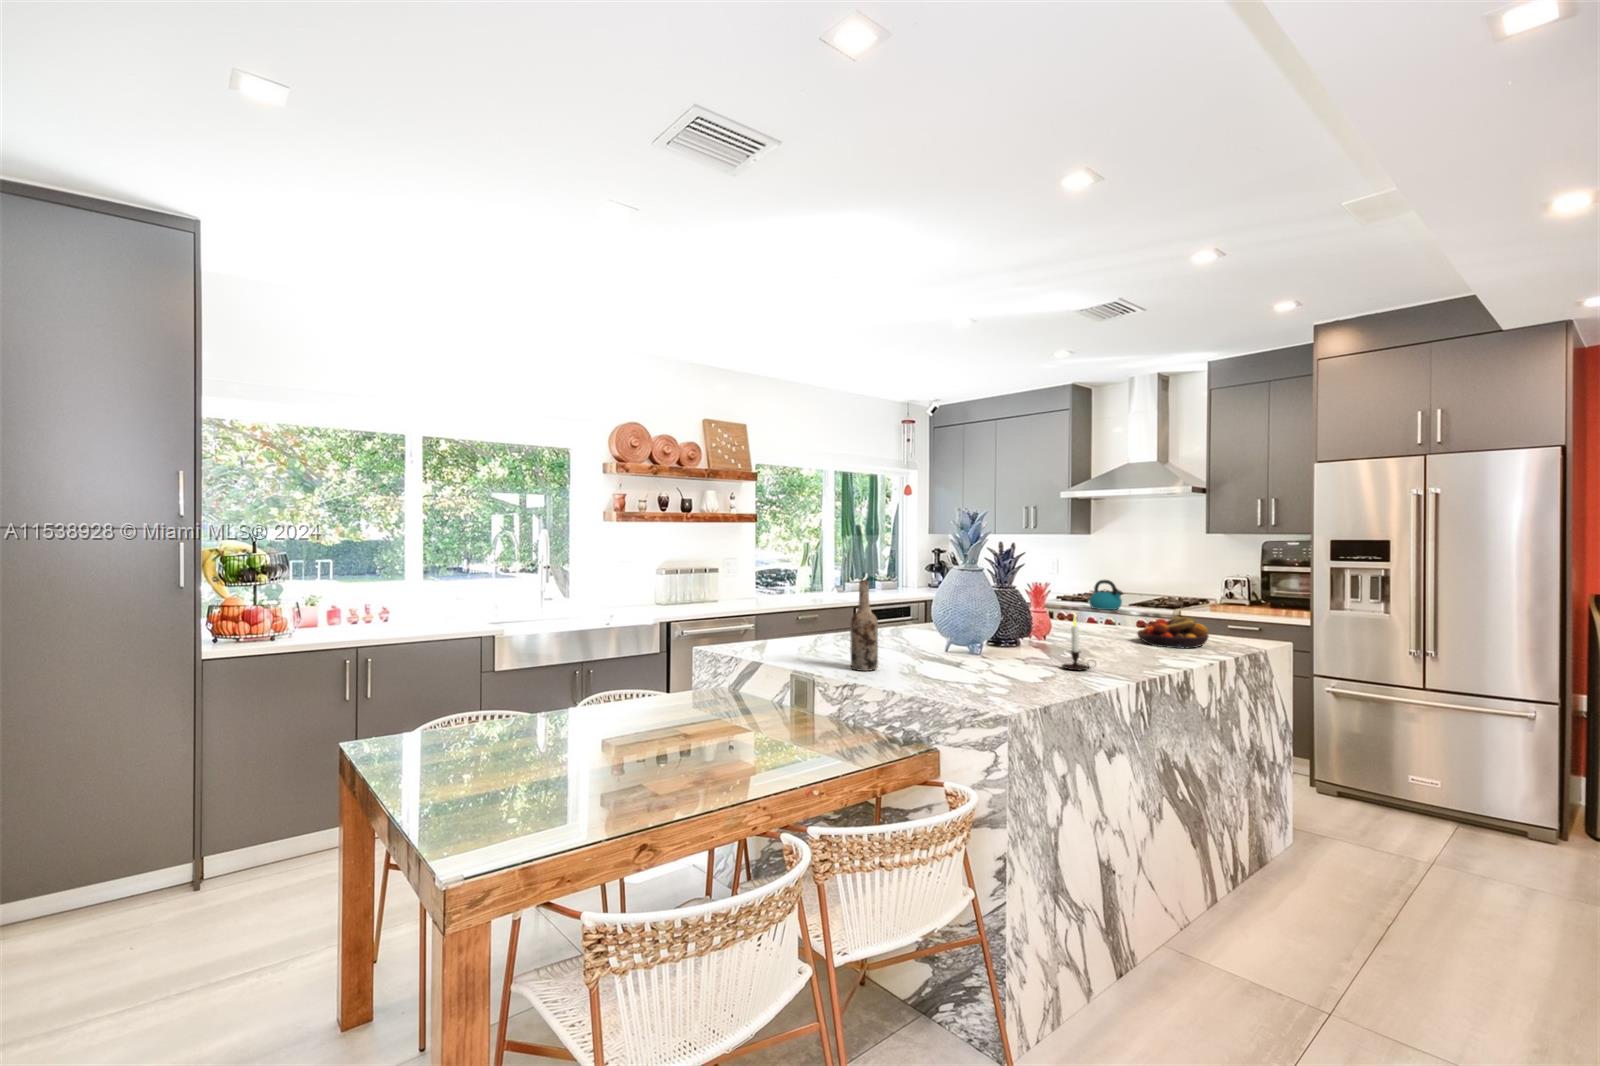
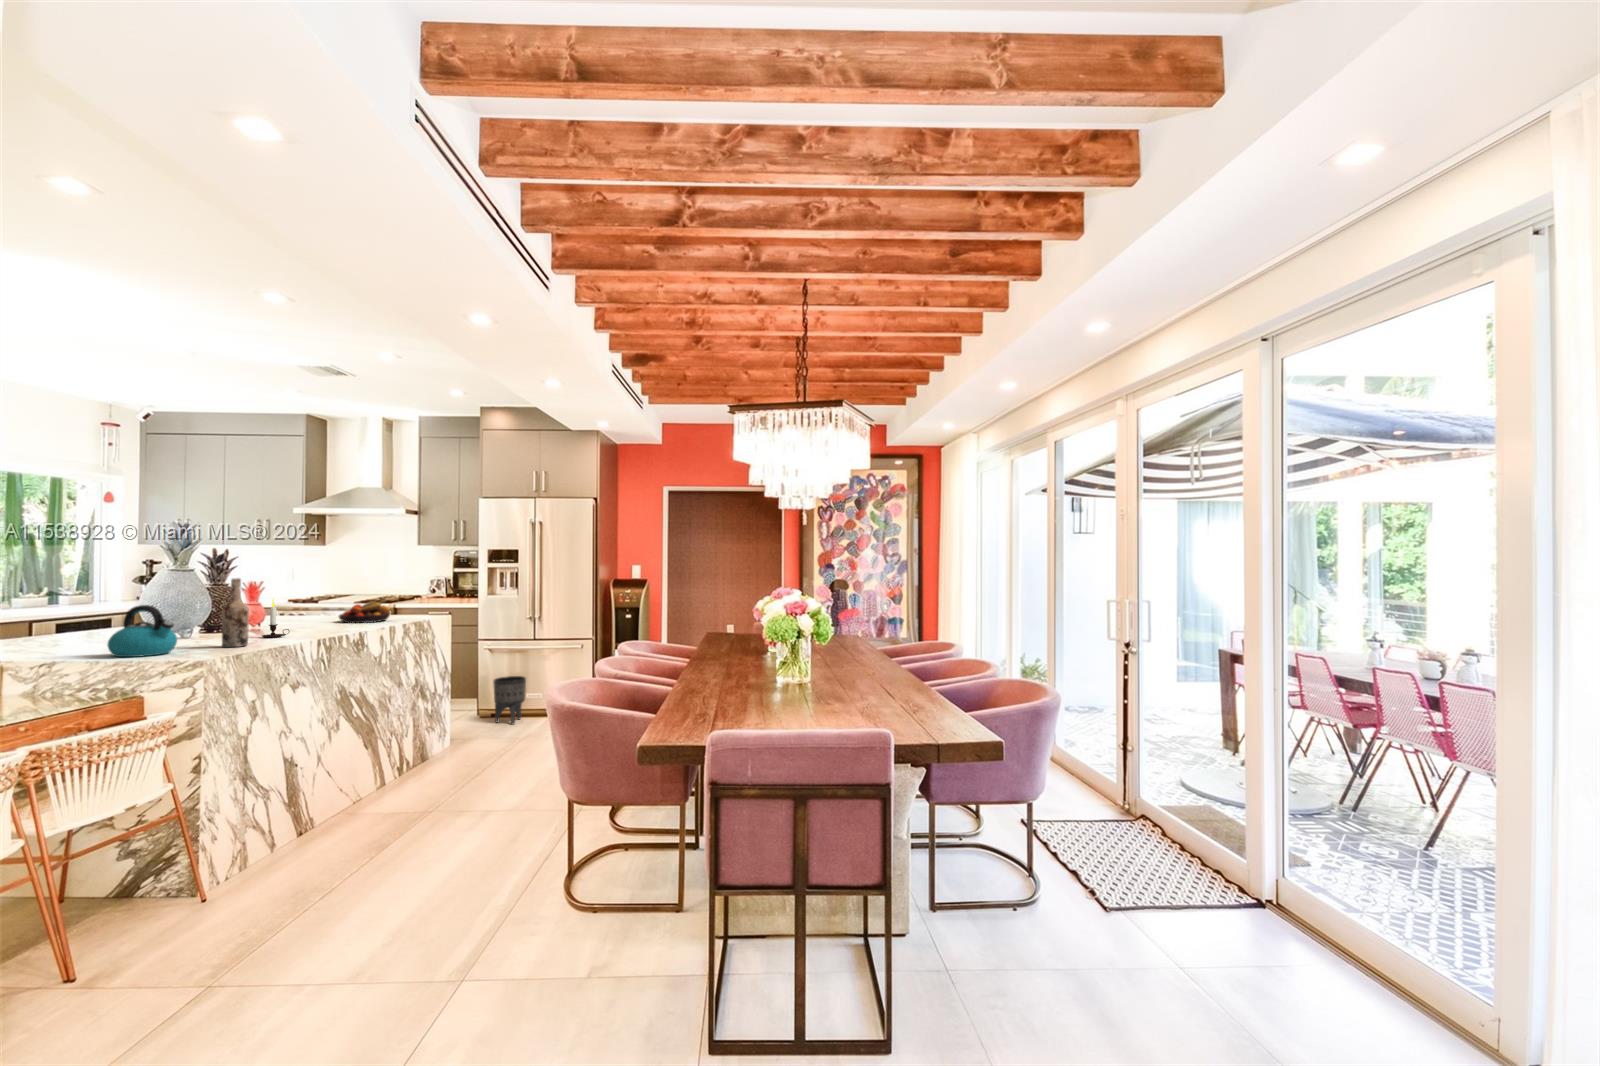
wine bottle: present [850,580,878,671] -> present [222,578,249,647]
kettle: present [1089,580,1122,610] -> present [107,605,177,657]
planter: none [1346,741,1409,825] -> present [493,676,526,724]

